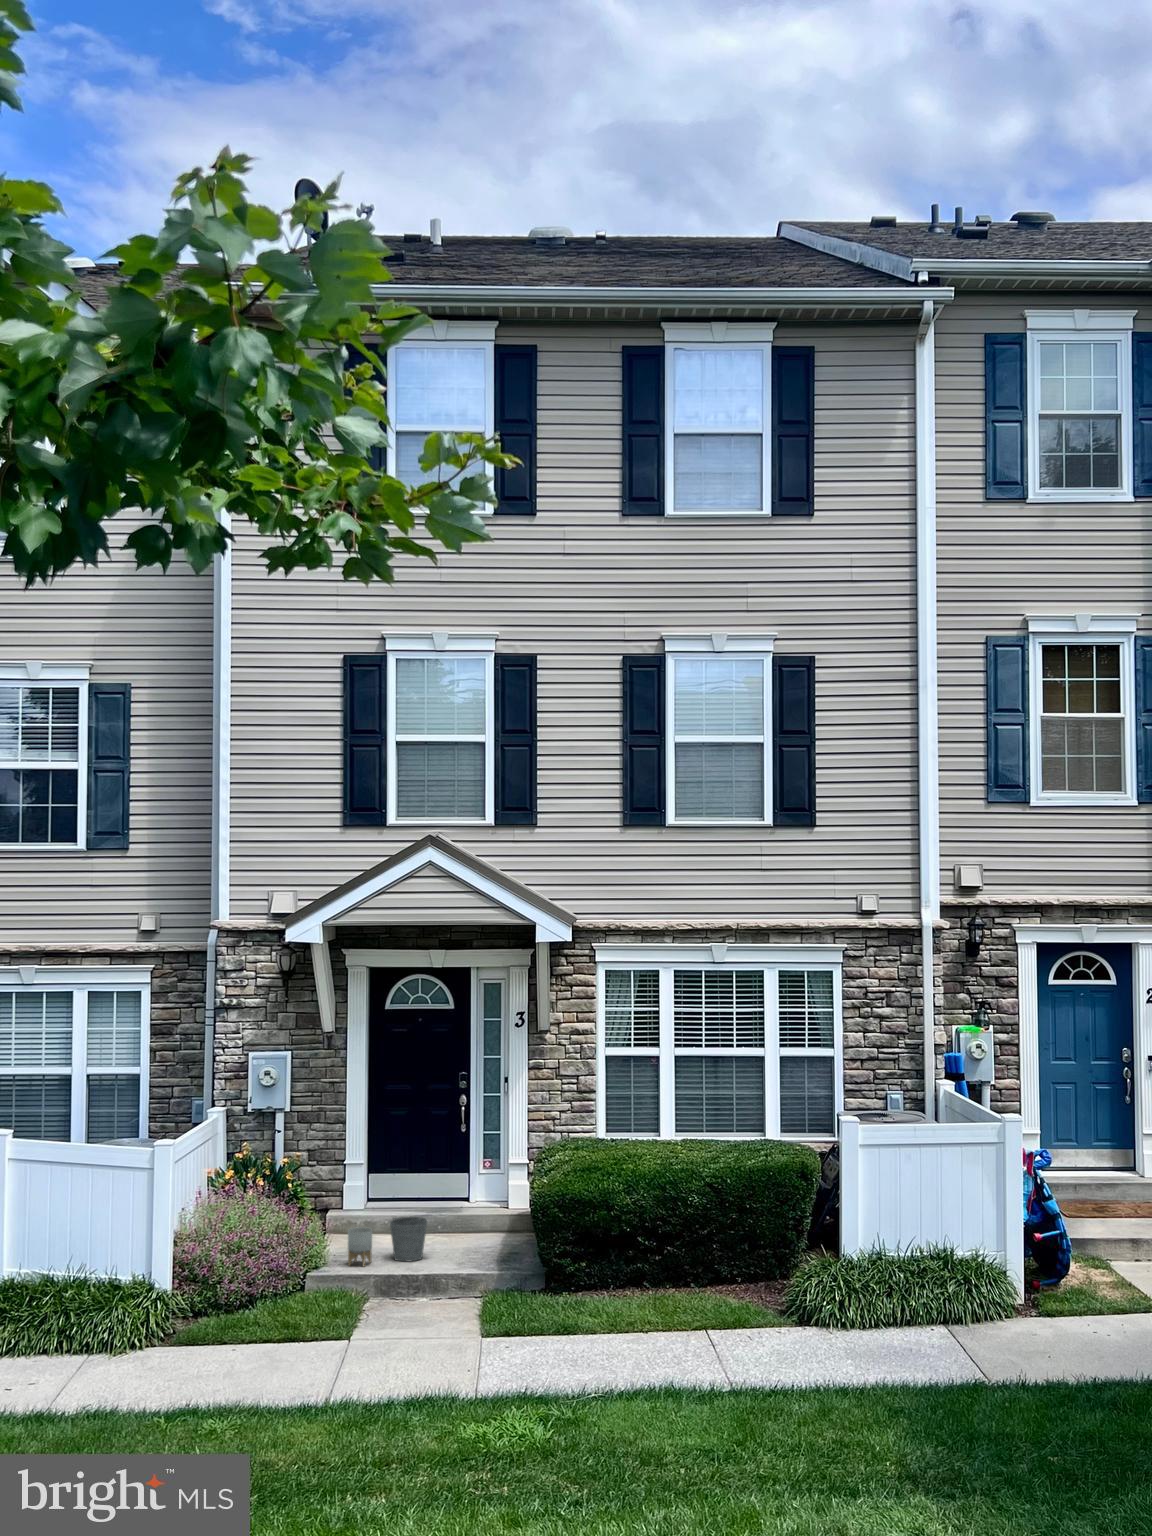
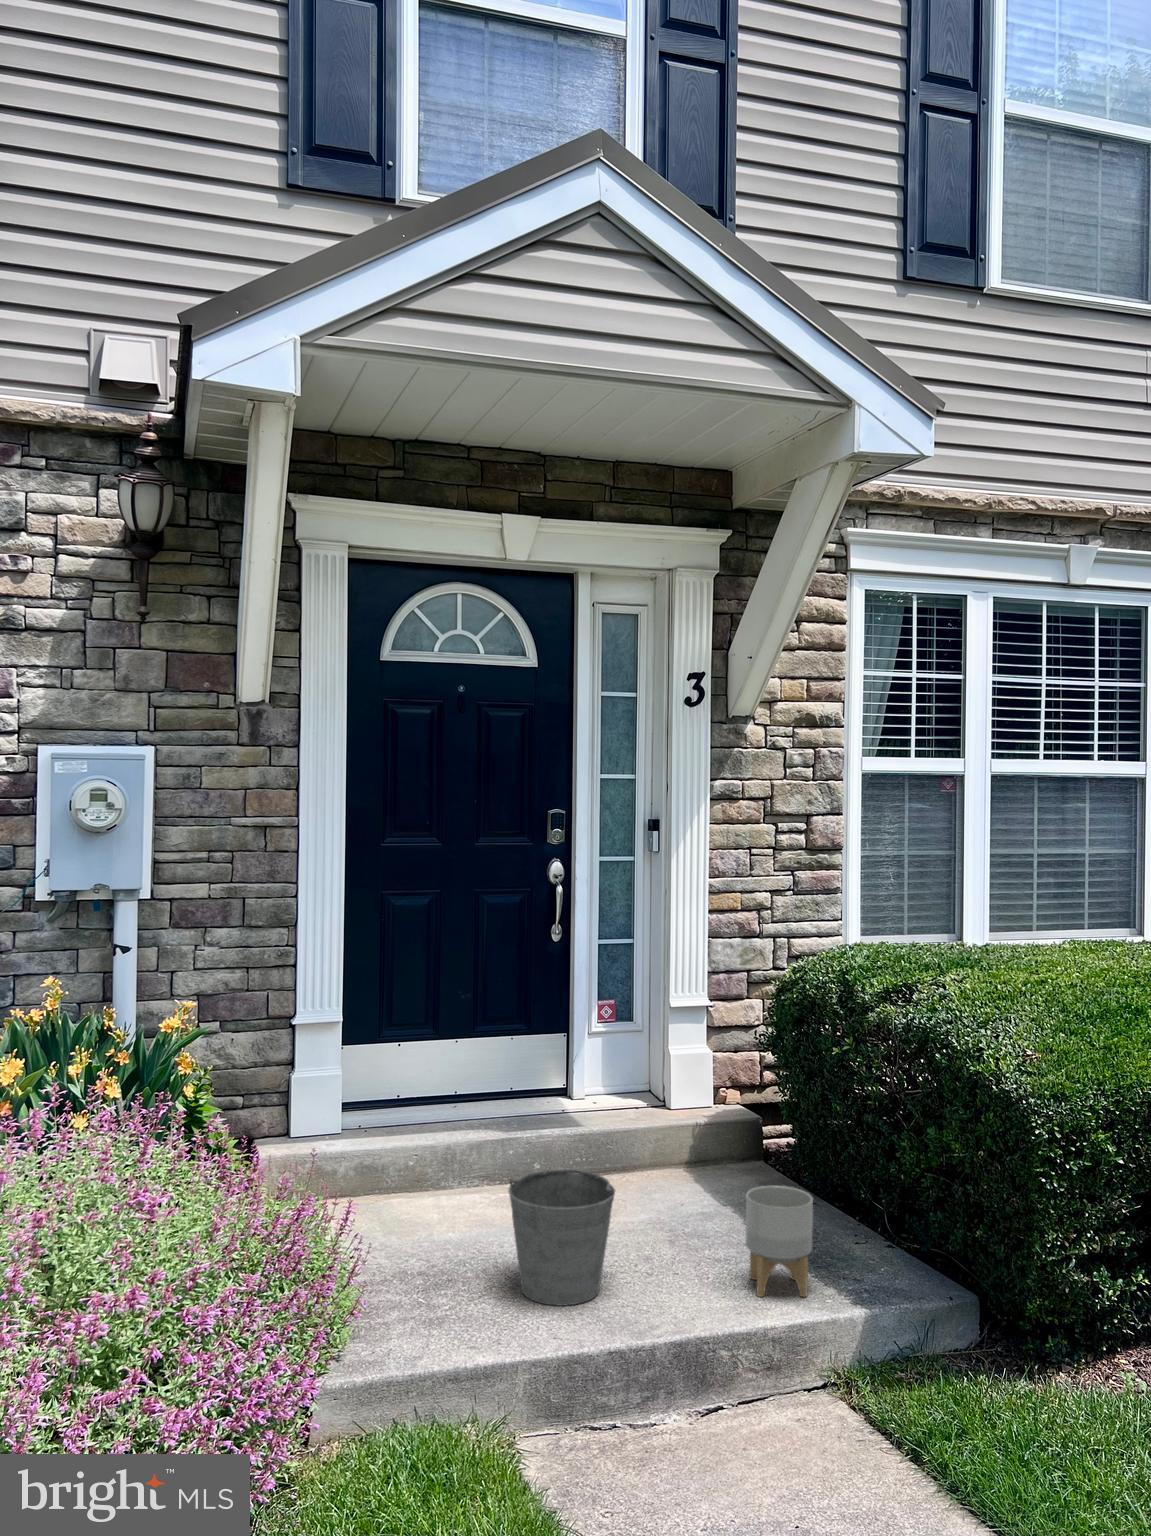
planter: present [348,1227,372,1266] -> present [746,1186,813,1297]

